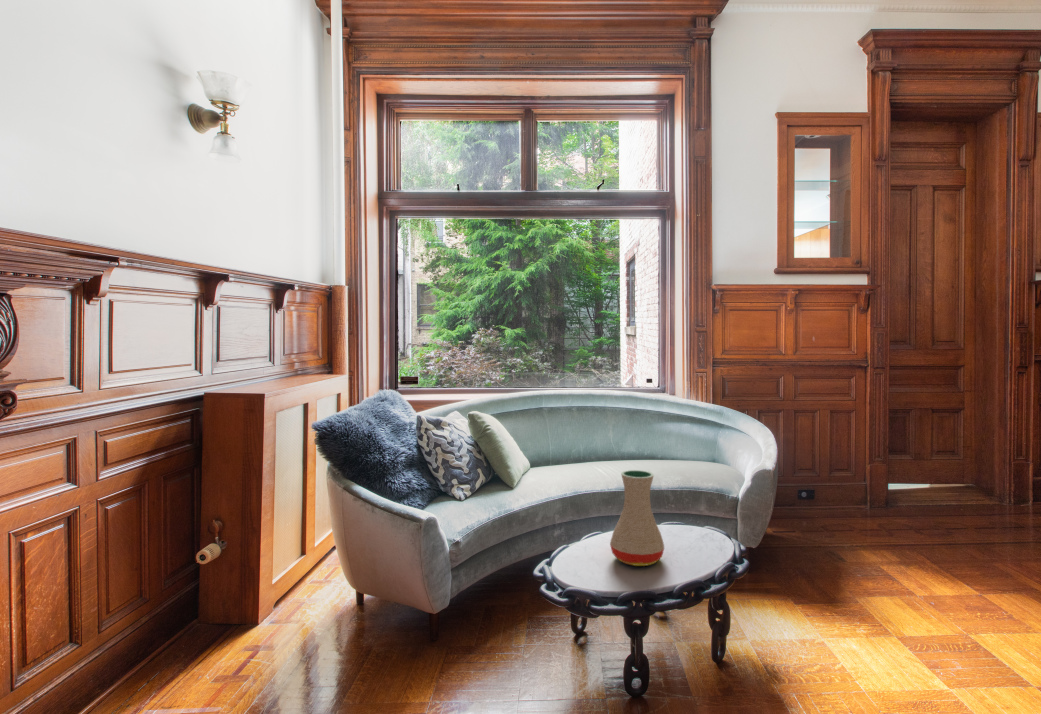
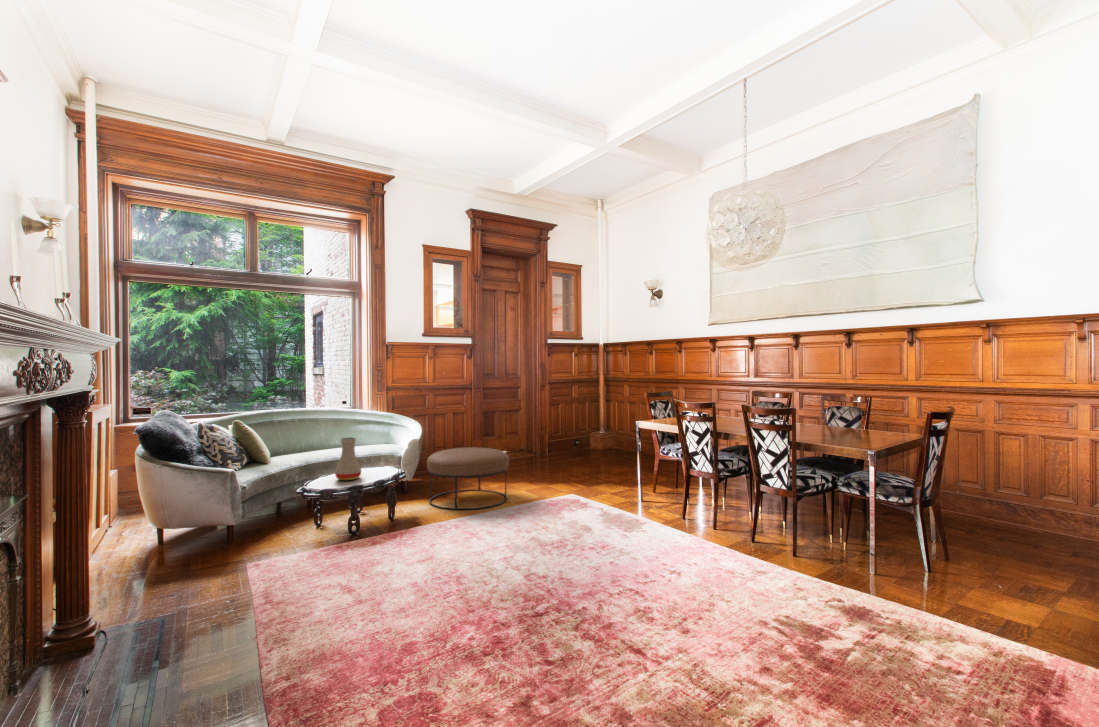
ottoman: none [797,492,1014,660] -> present [427,447,509,510]

